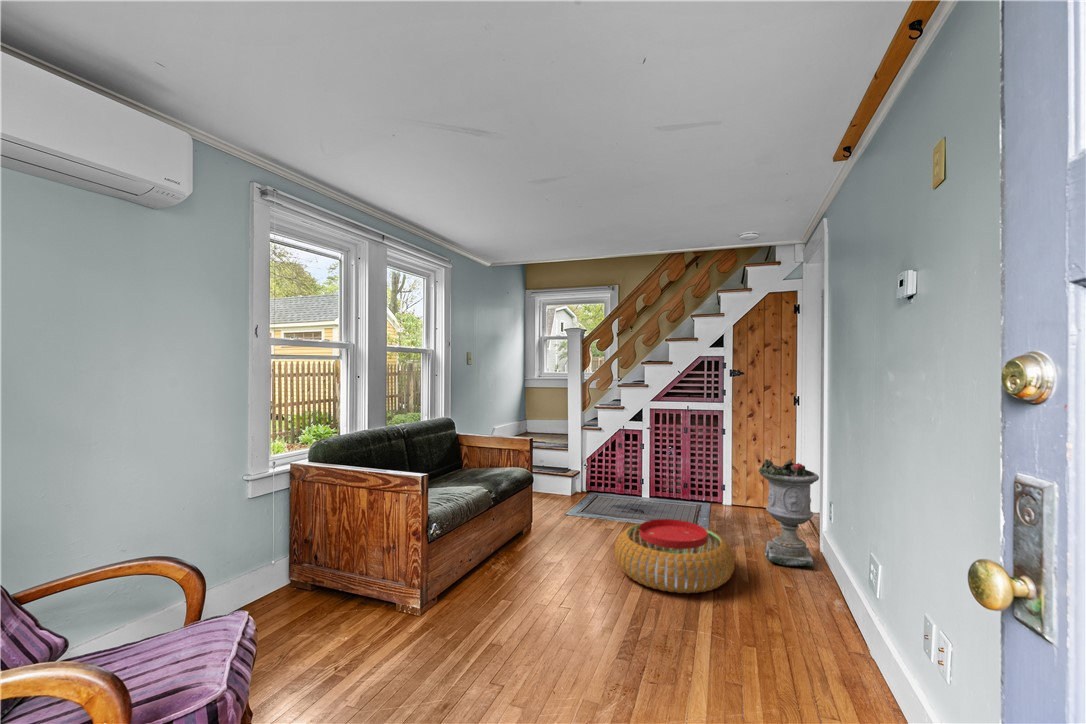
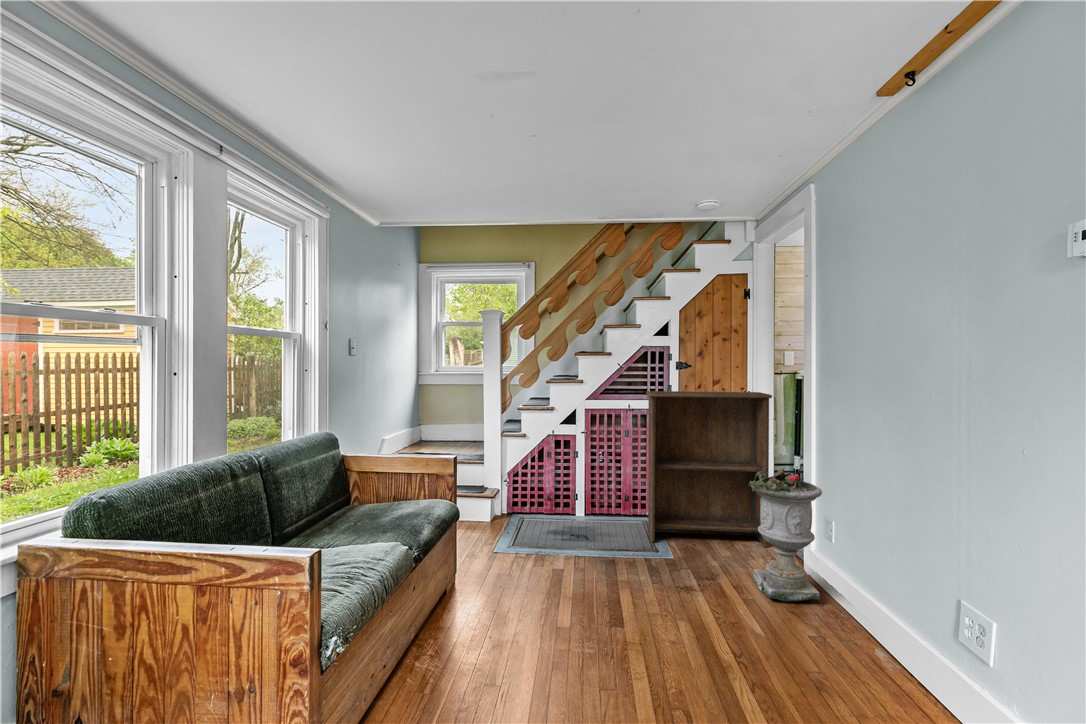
bookshelf: none [694,395,802,531] -> present [646,391,772,547]
pouf: present [615,519,735,593] -> none [590,558,751,671]

